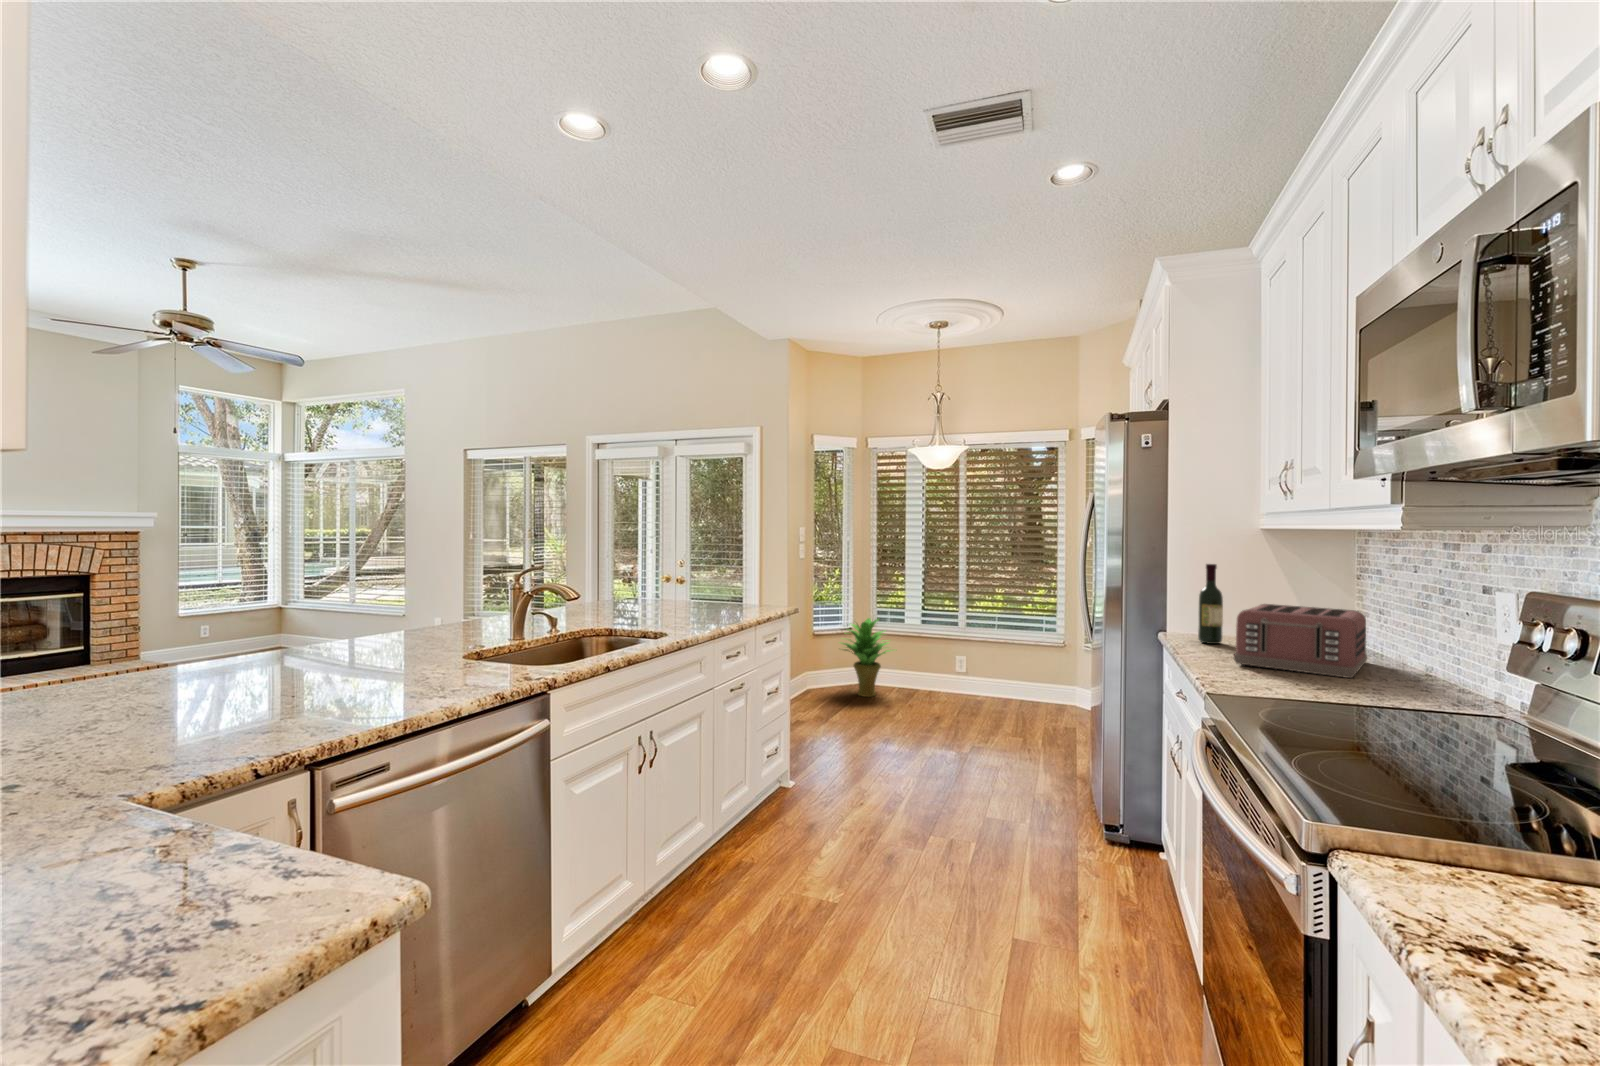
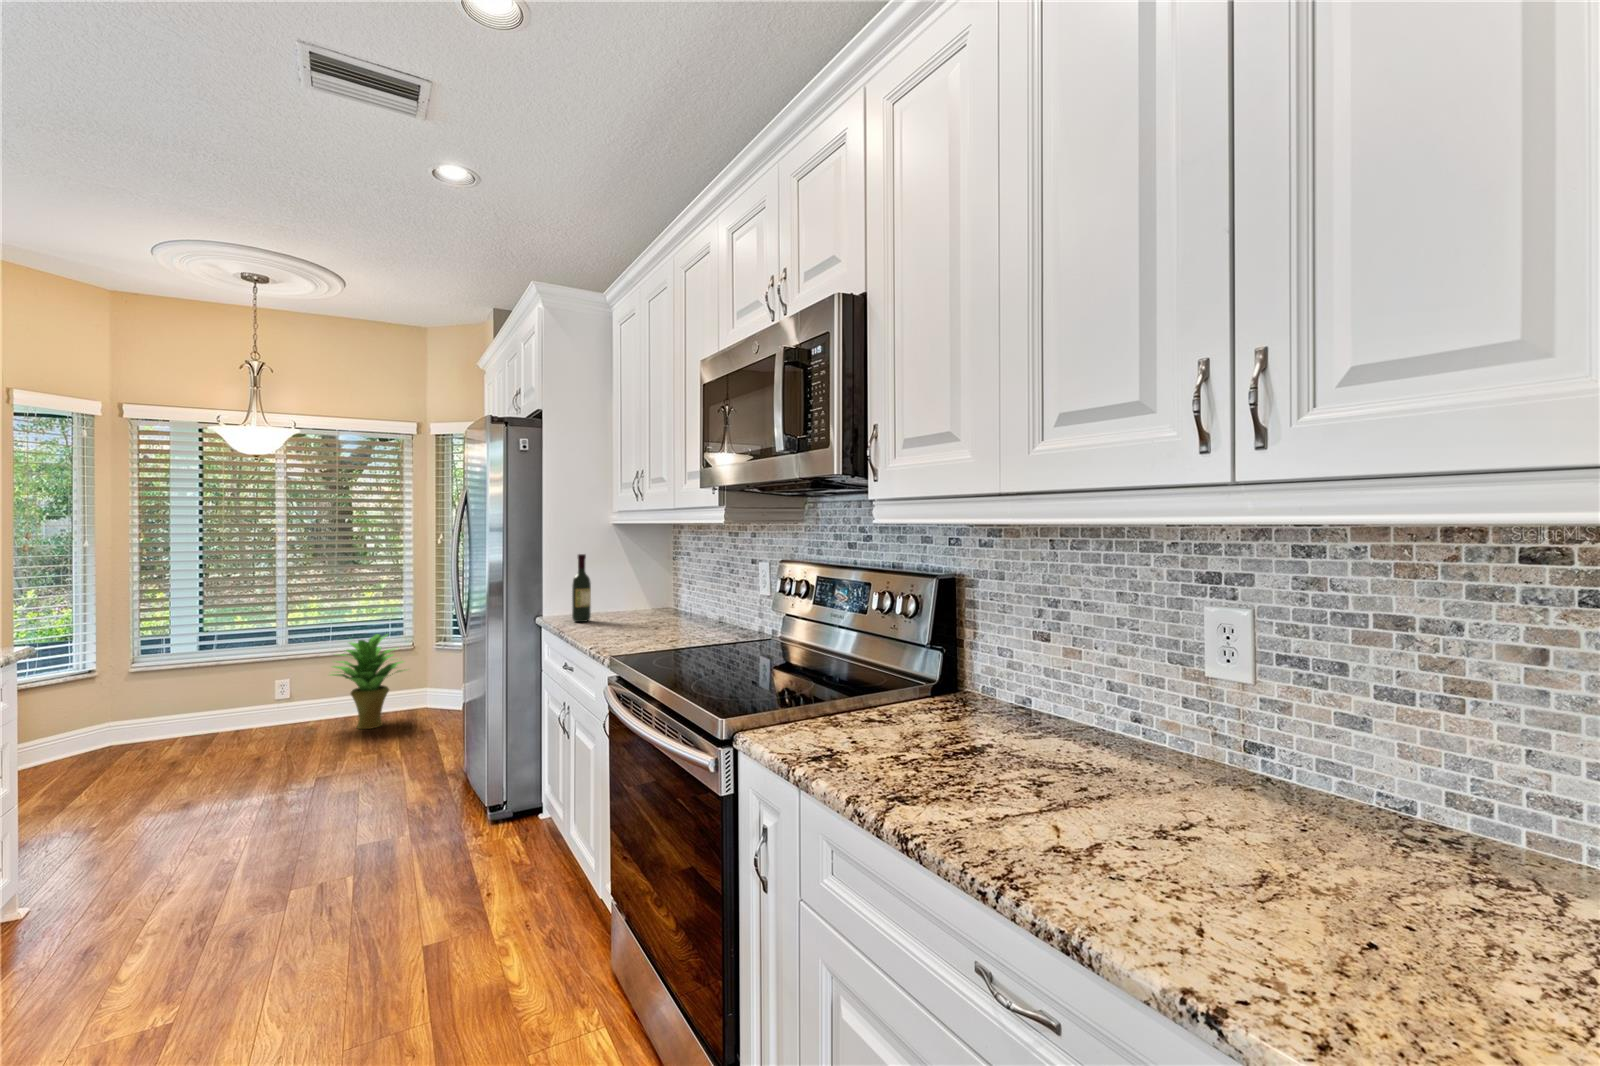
toaster: present [1234,604,1367,678] -> none [610,584,688,633]
potted plant: present [841,618,891,697] -> present [331,634,403,729]

